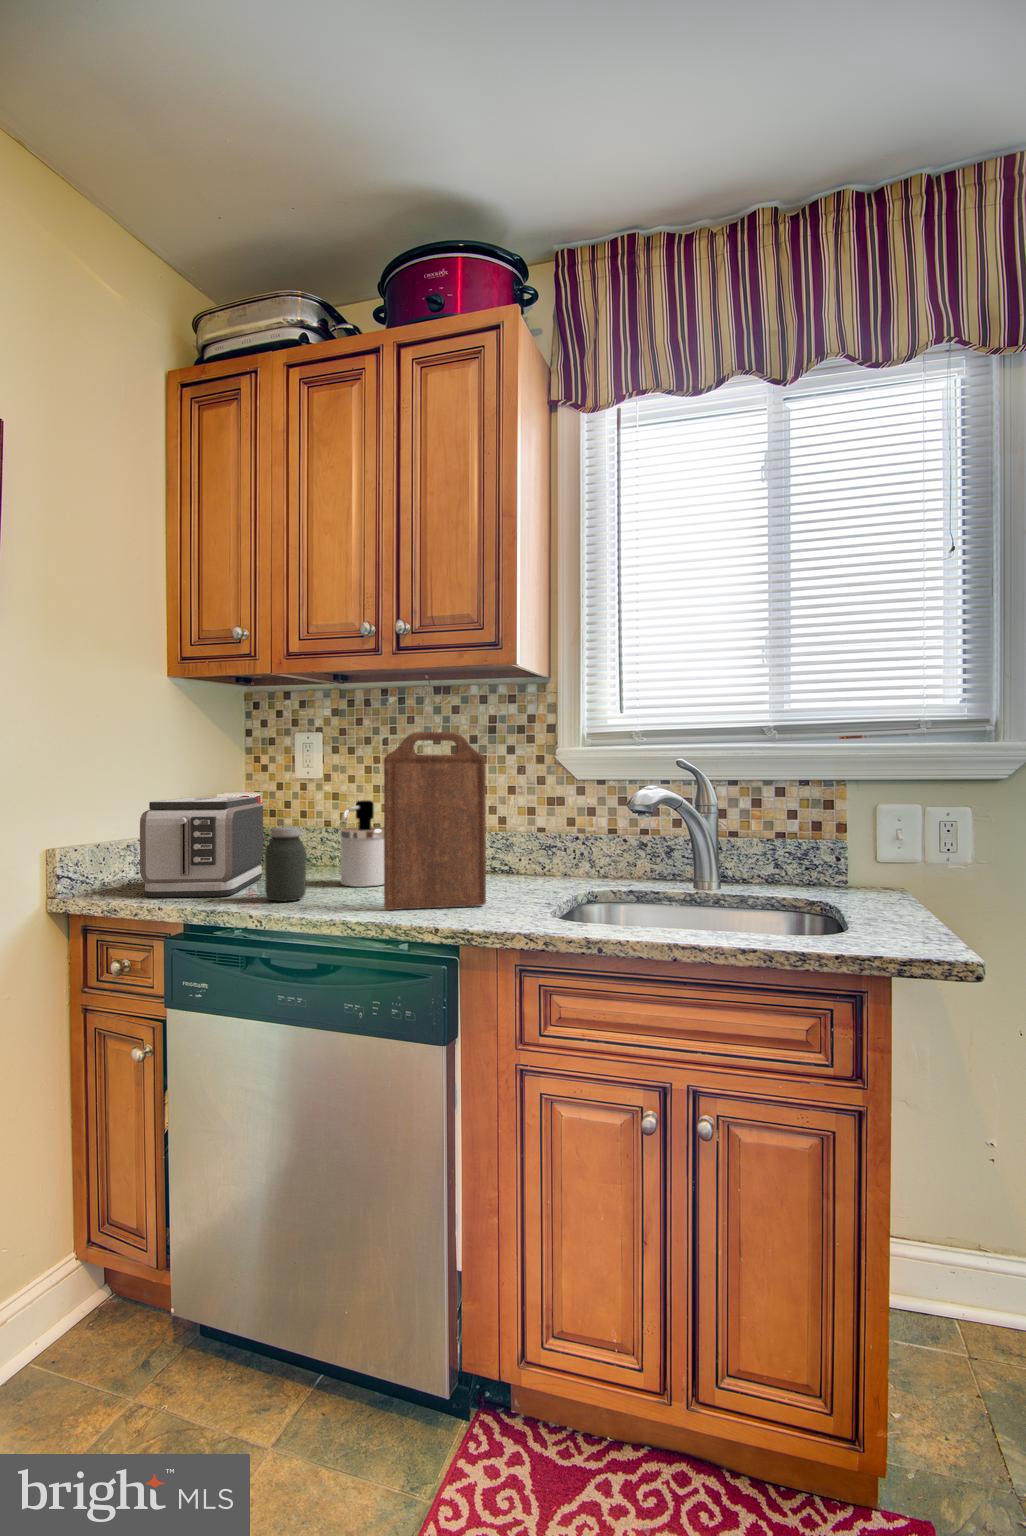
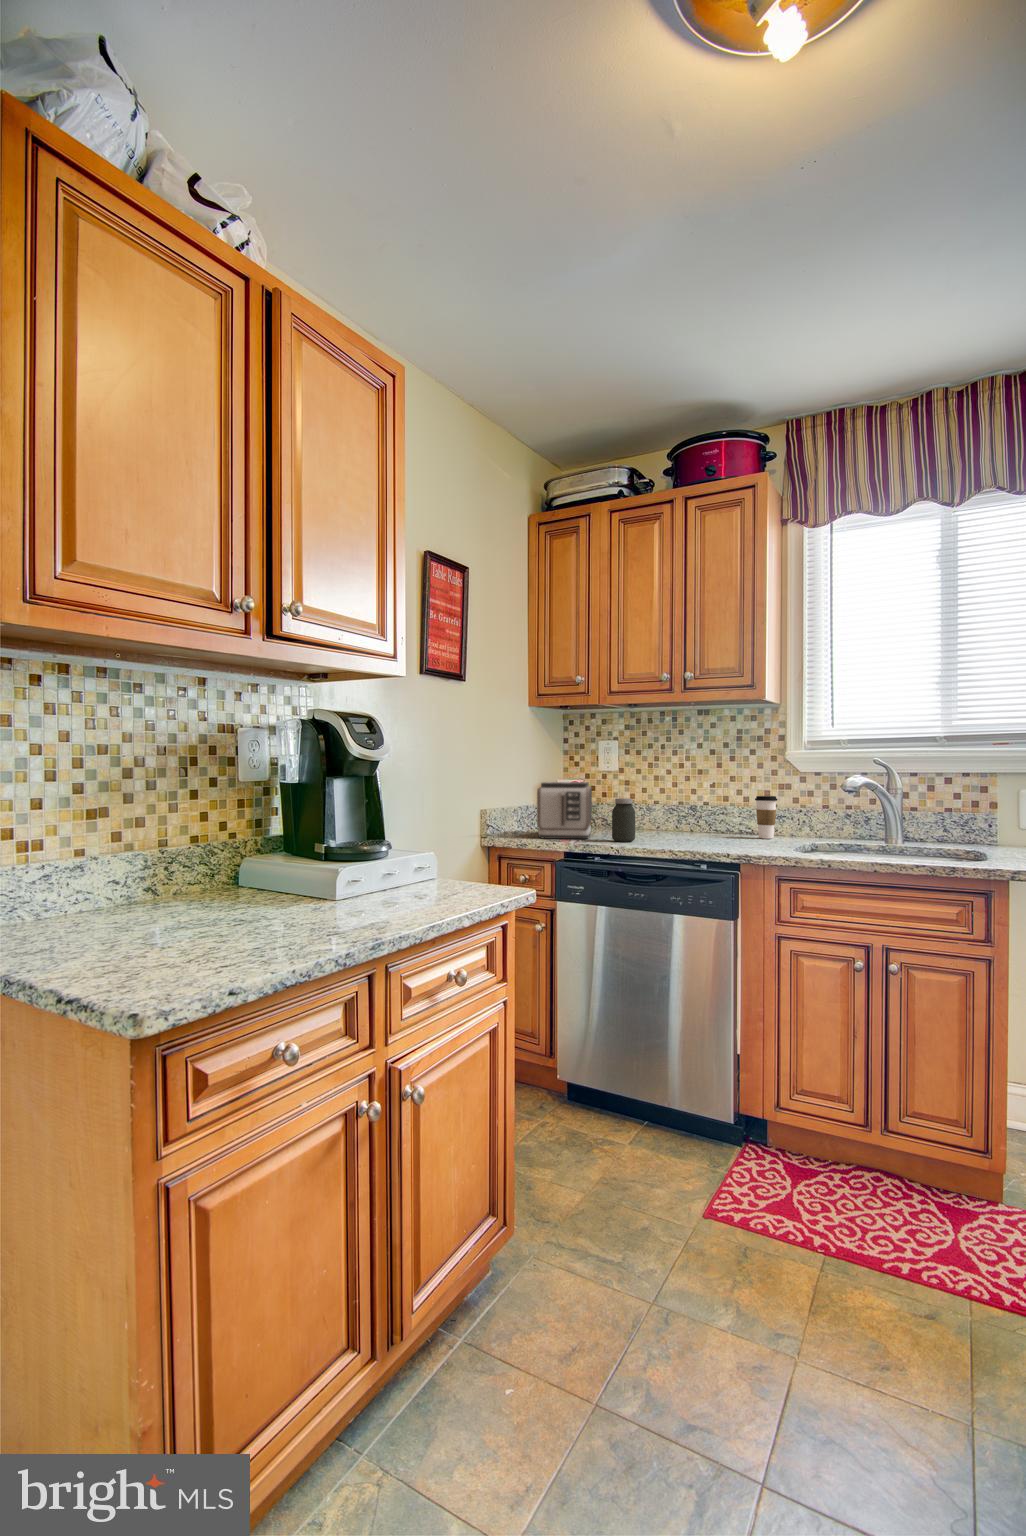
cutting board: present [384,732,486,910] -> none [689,742,750,846]
soap dispenser: present [339,800,384,887] -> none [644,784,677,838]
coffee cup: none [511,816,543,881] -> present [755,796,777,839]

